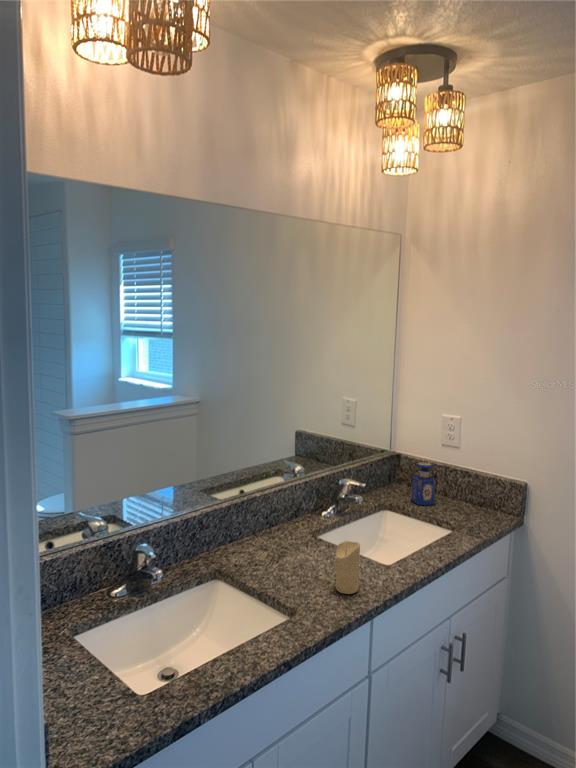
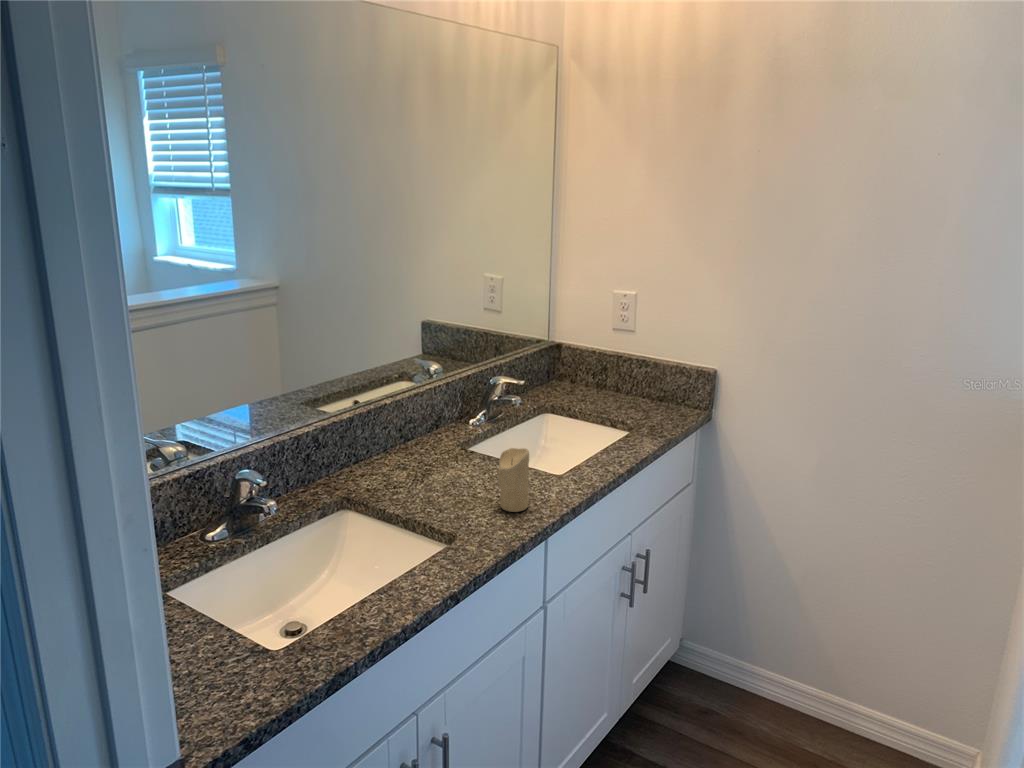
perfume bottle: present [412,462,435,505] -> none [578,350,606,404]

